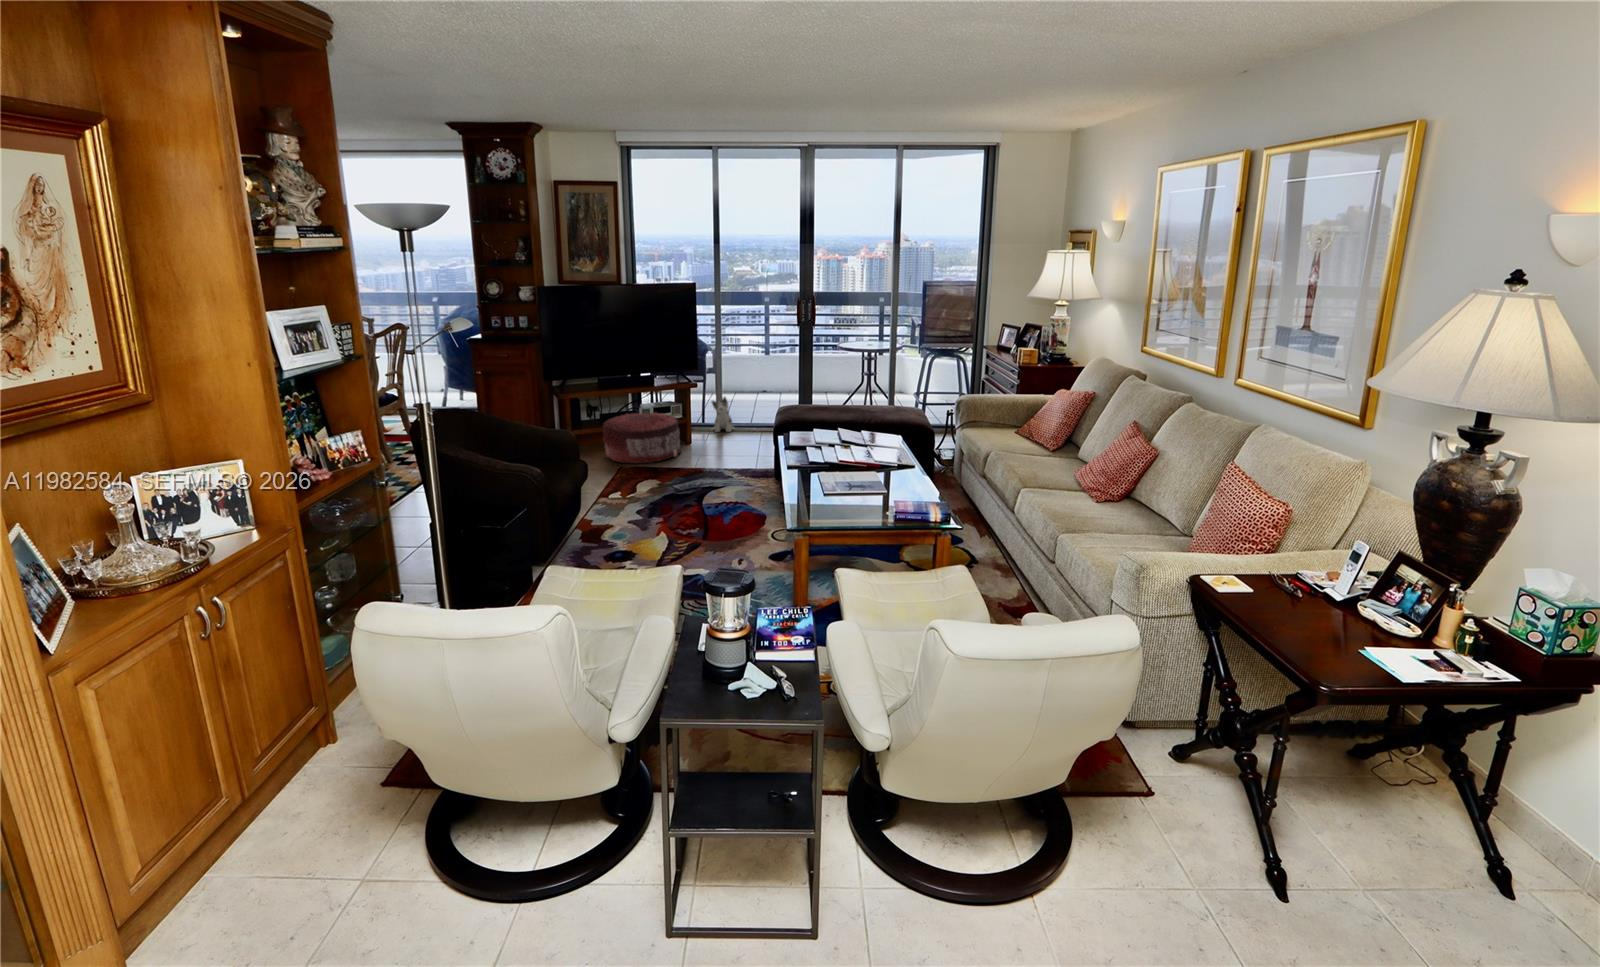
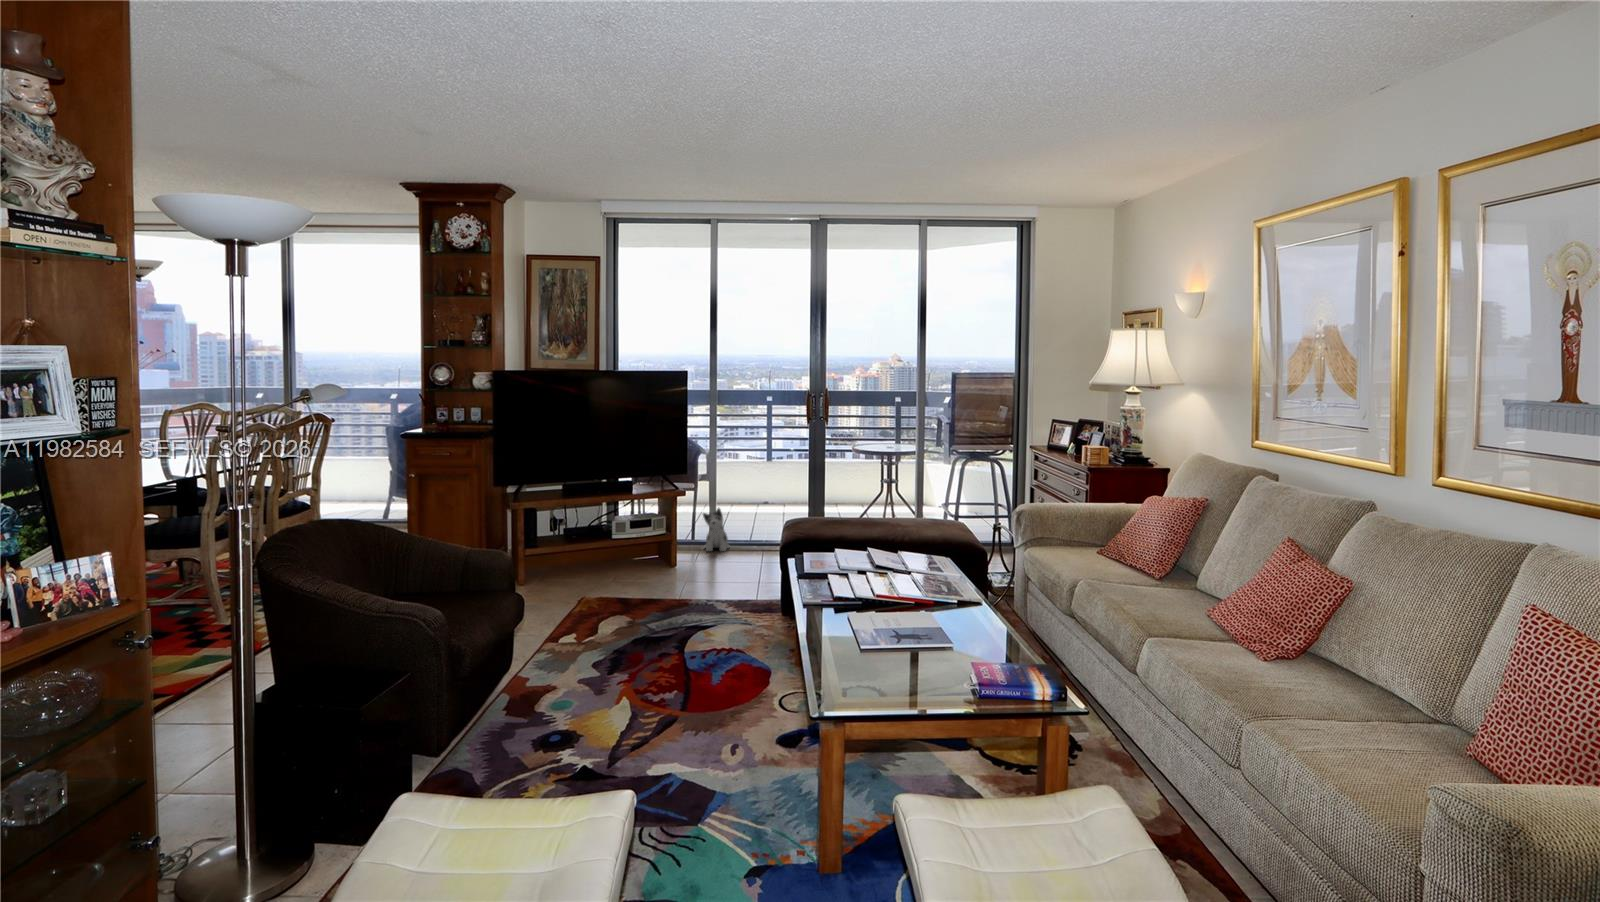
pouf: present [603,413,682,463] -> none [564,527,665,592]

